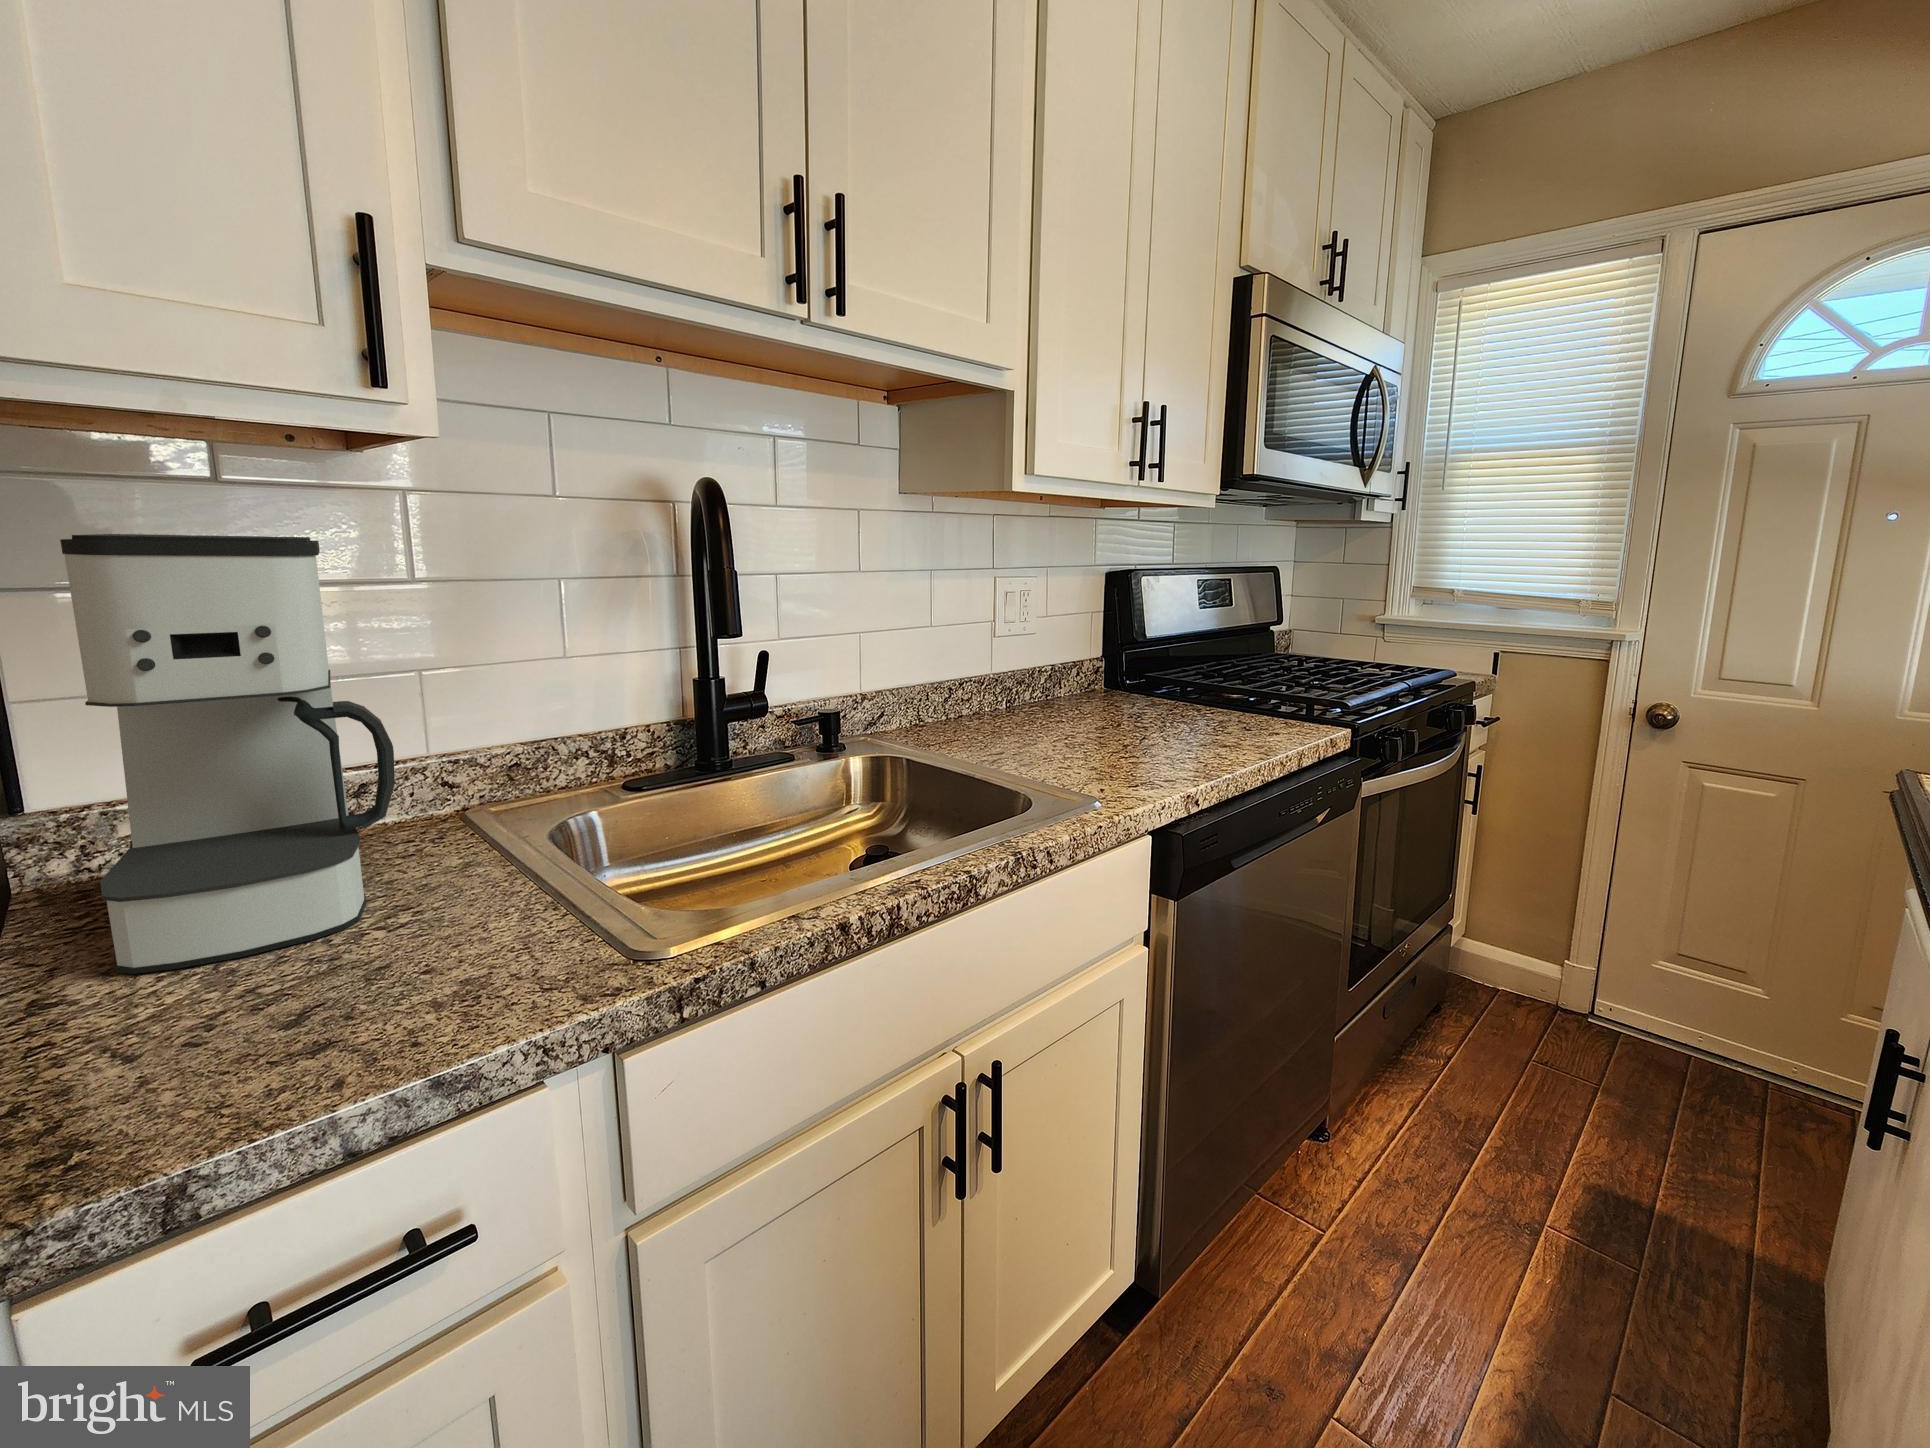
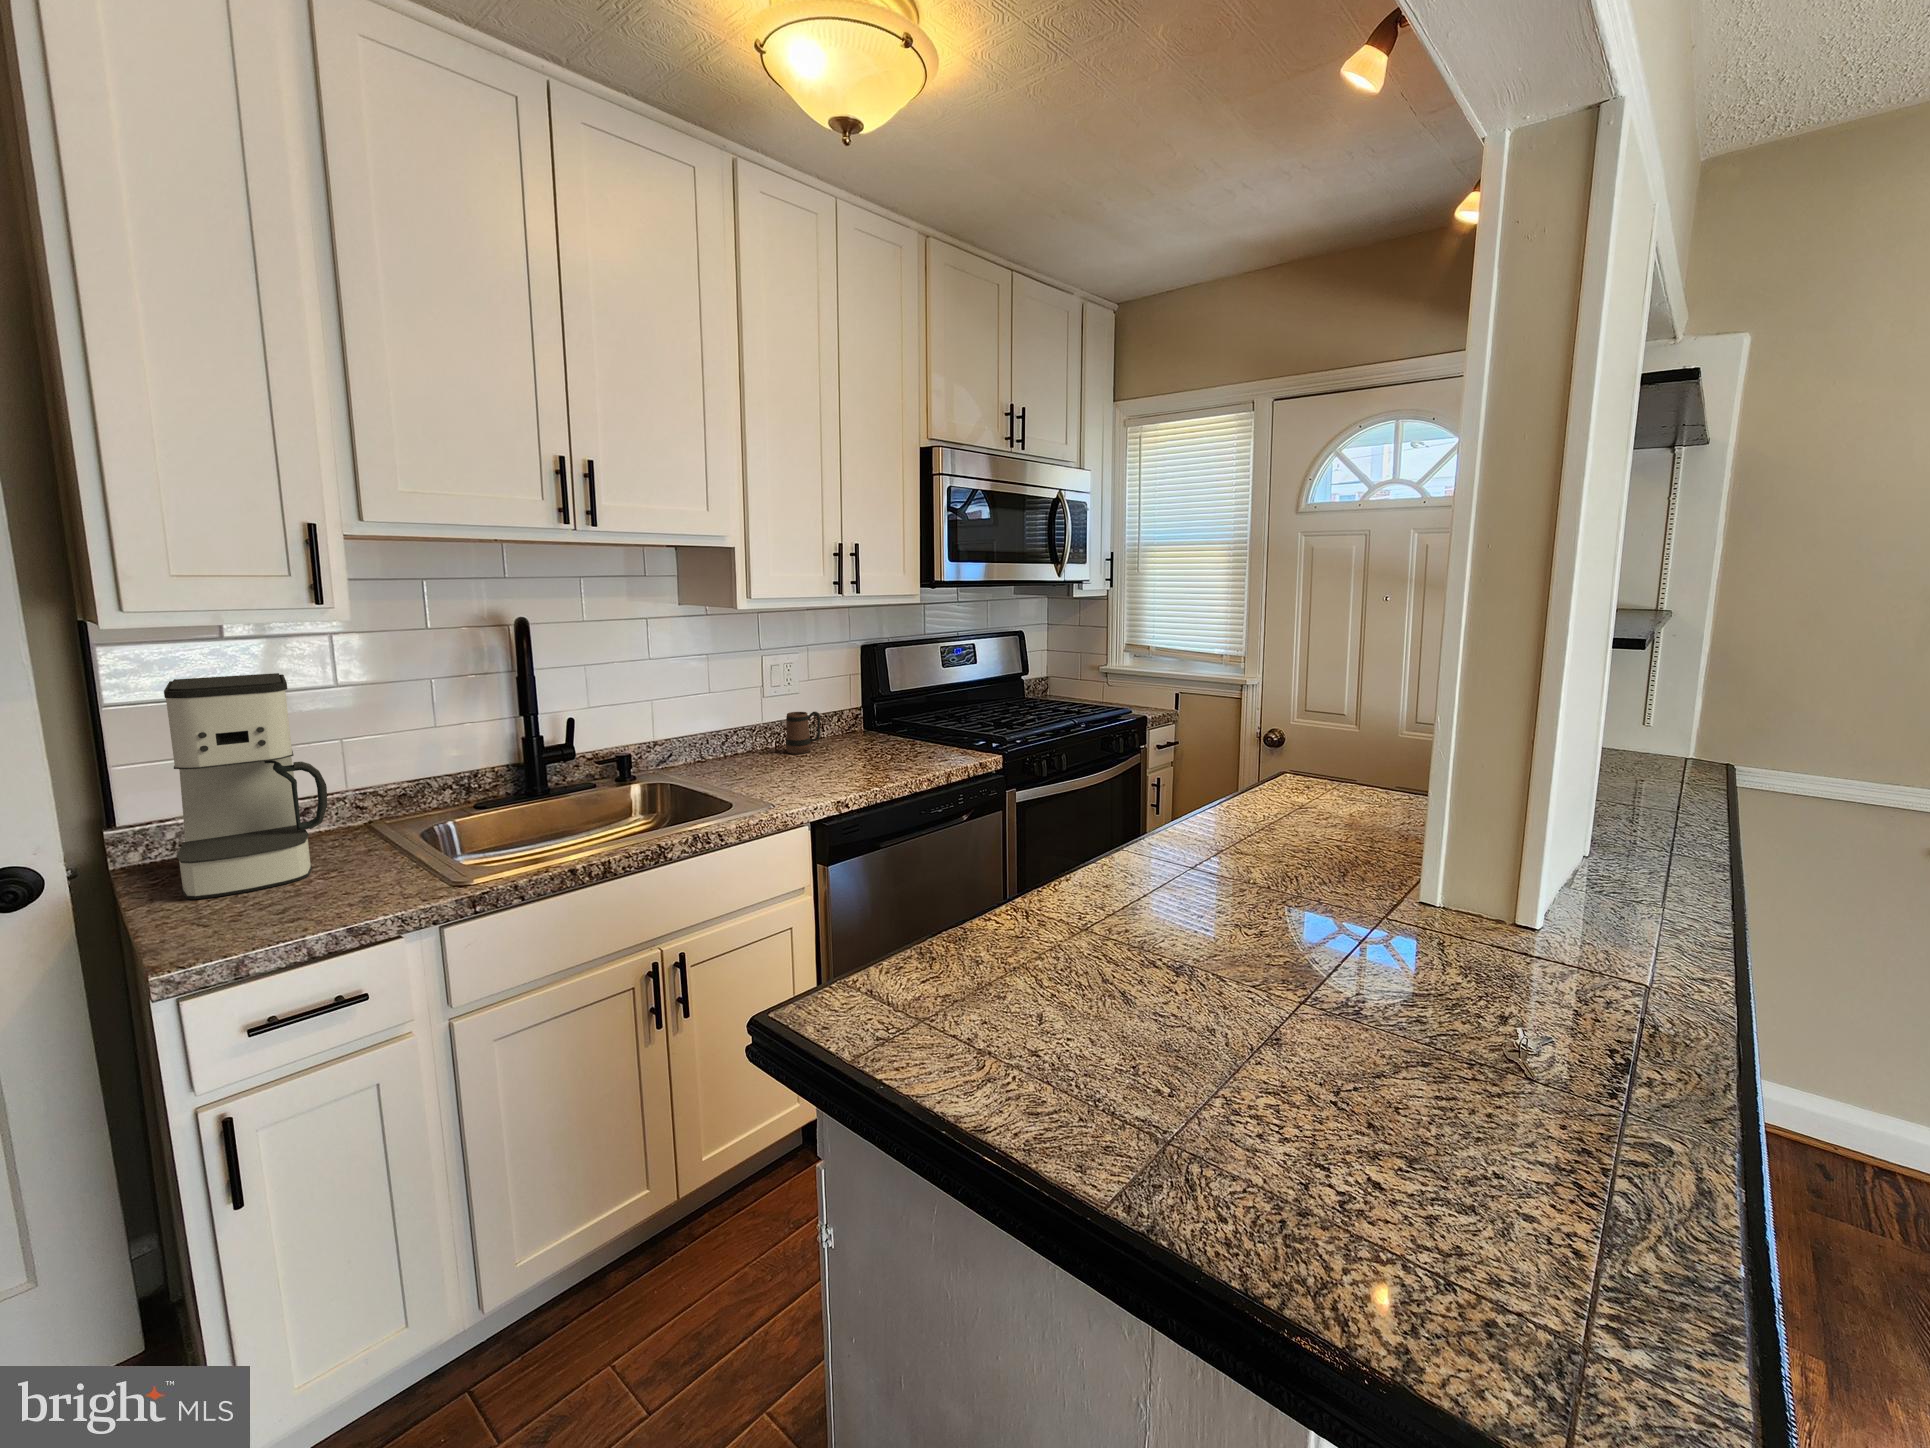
mug: none [1031,659,1080,719] -> present [786,712,820,754]

